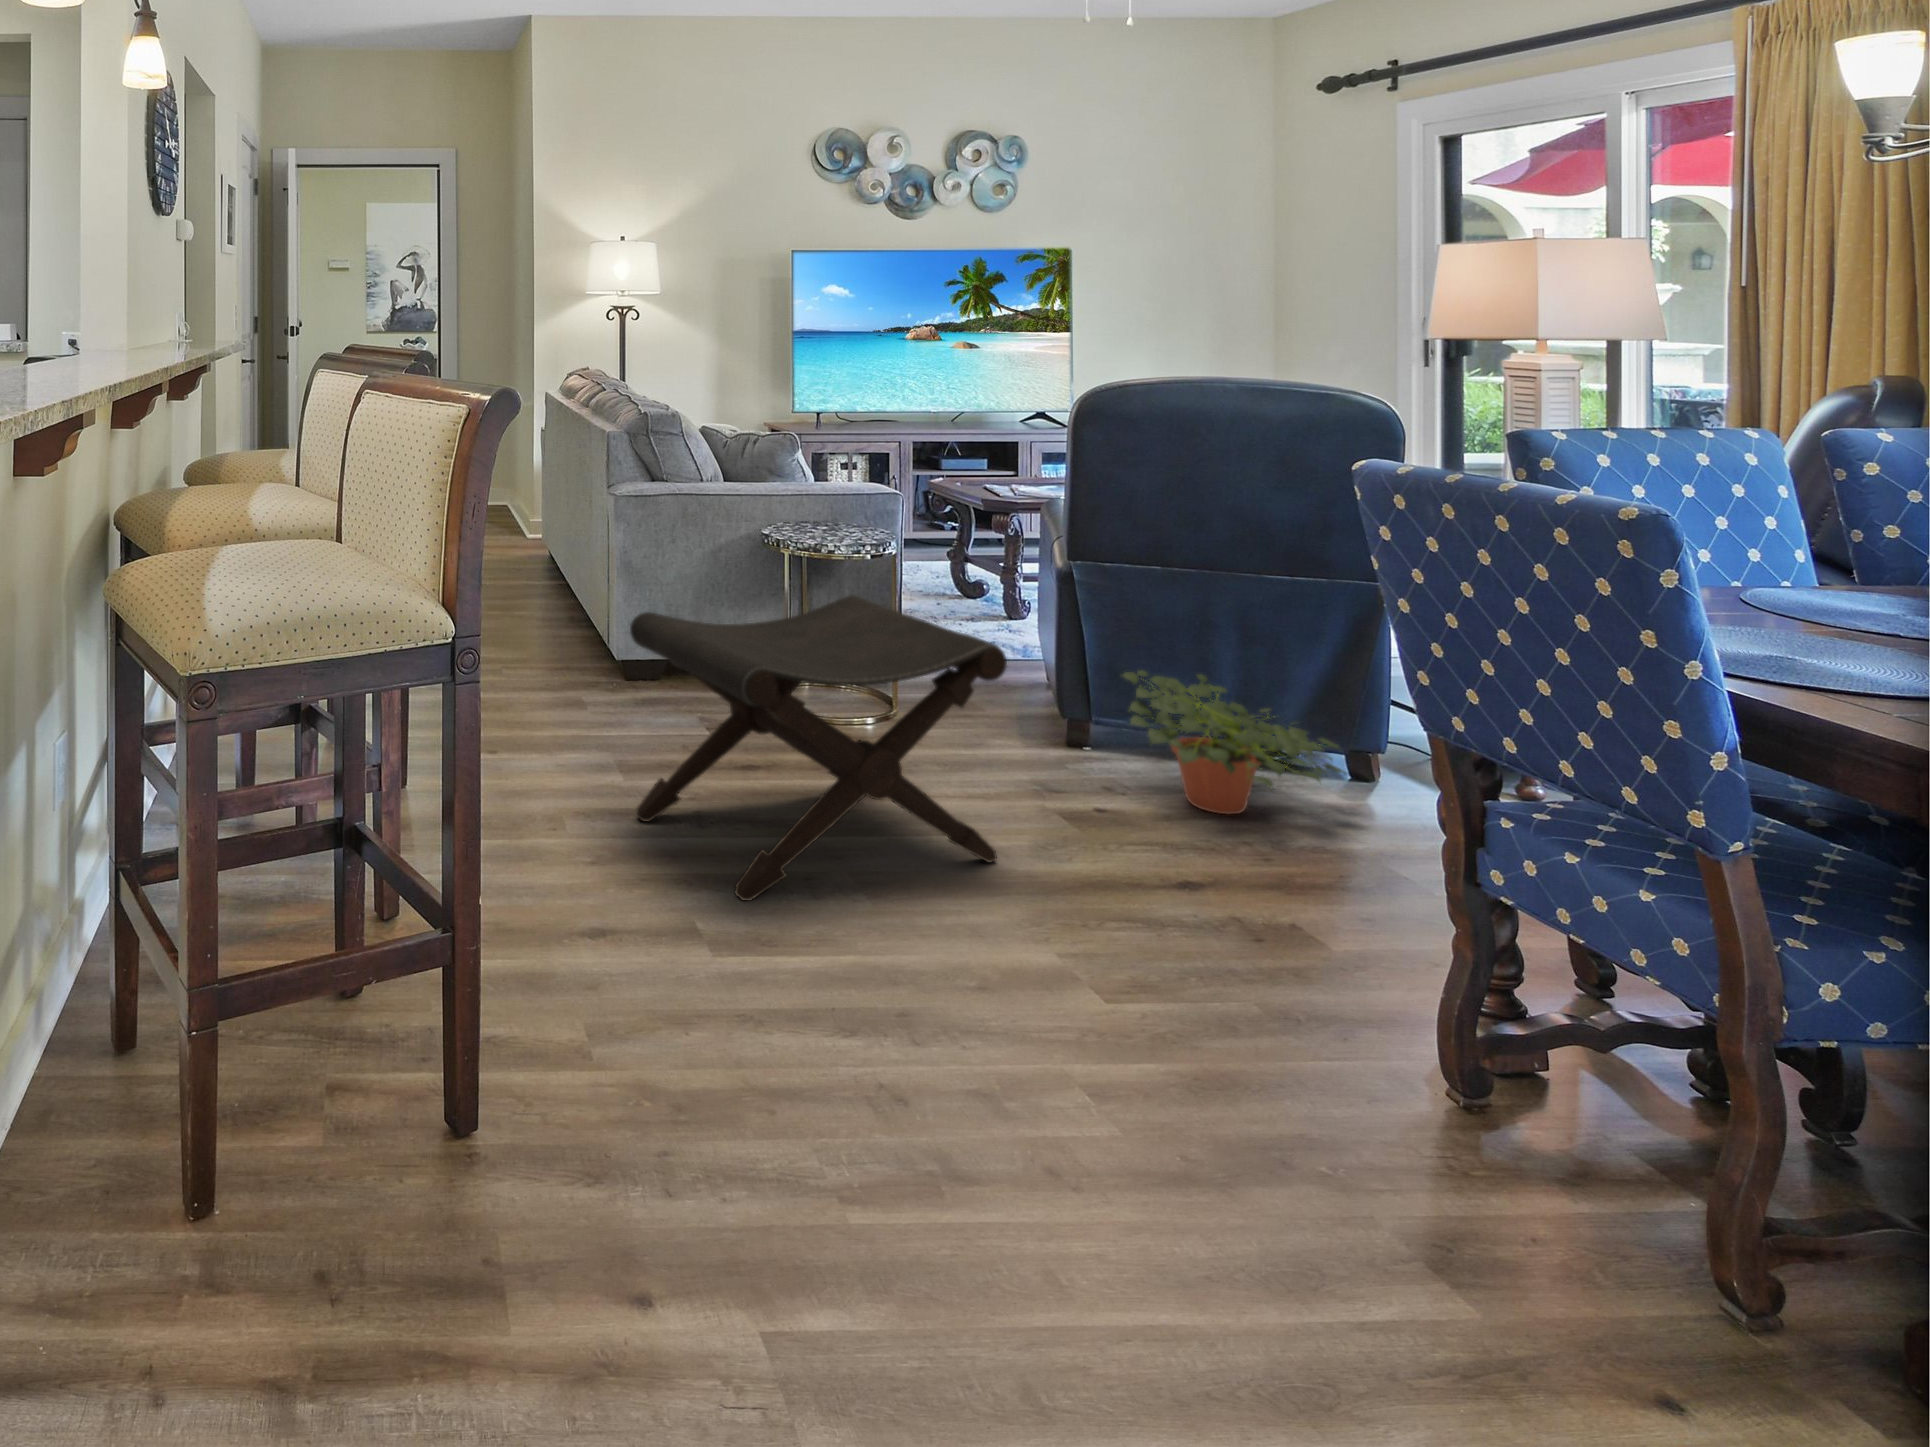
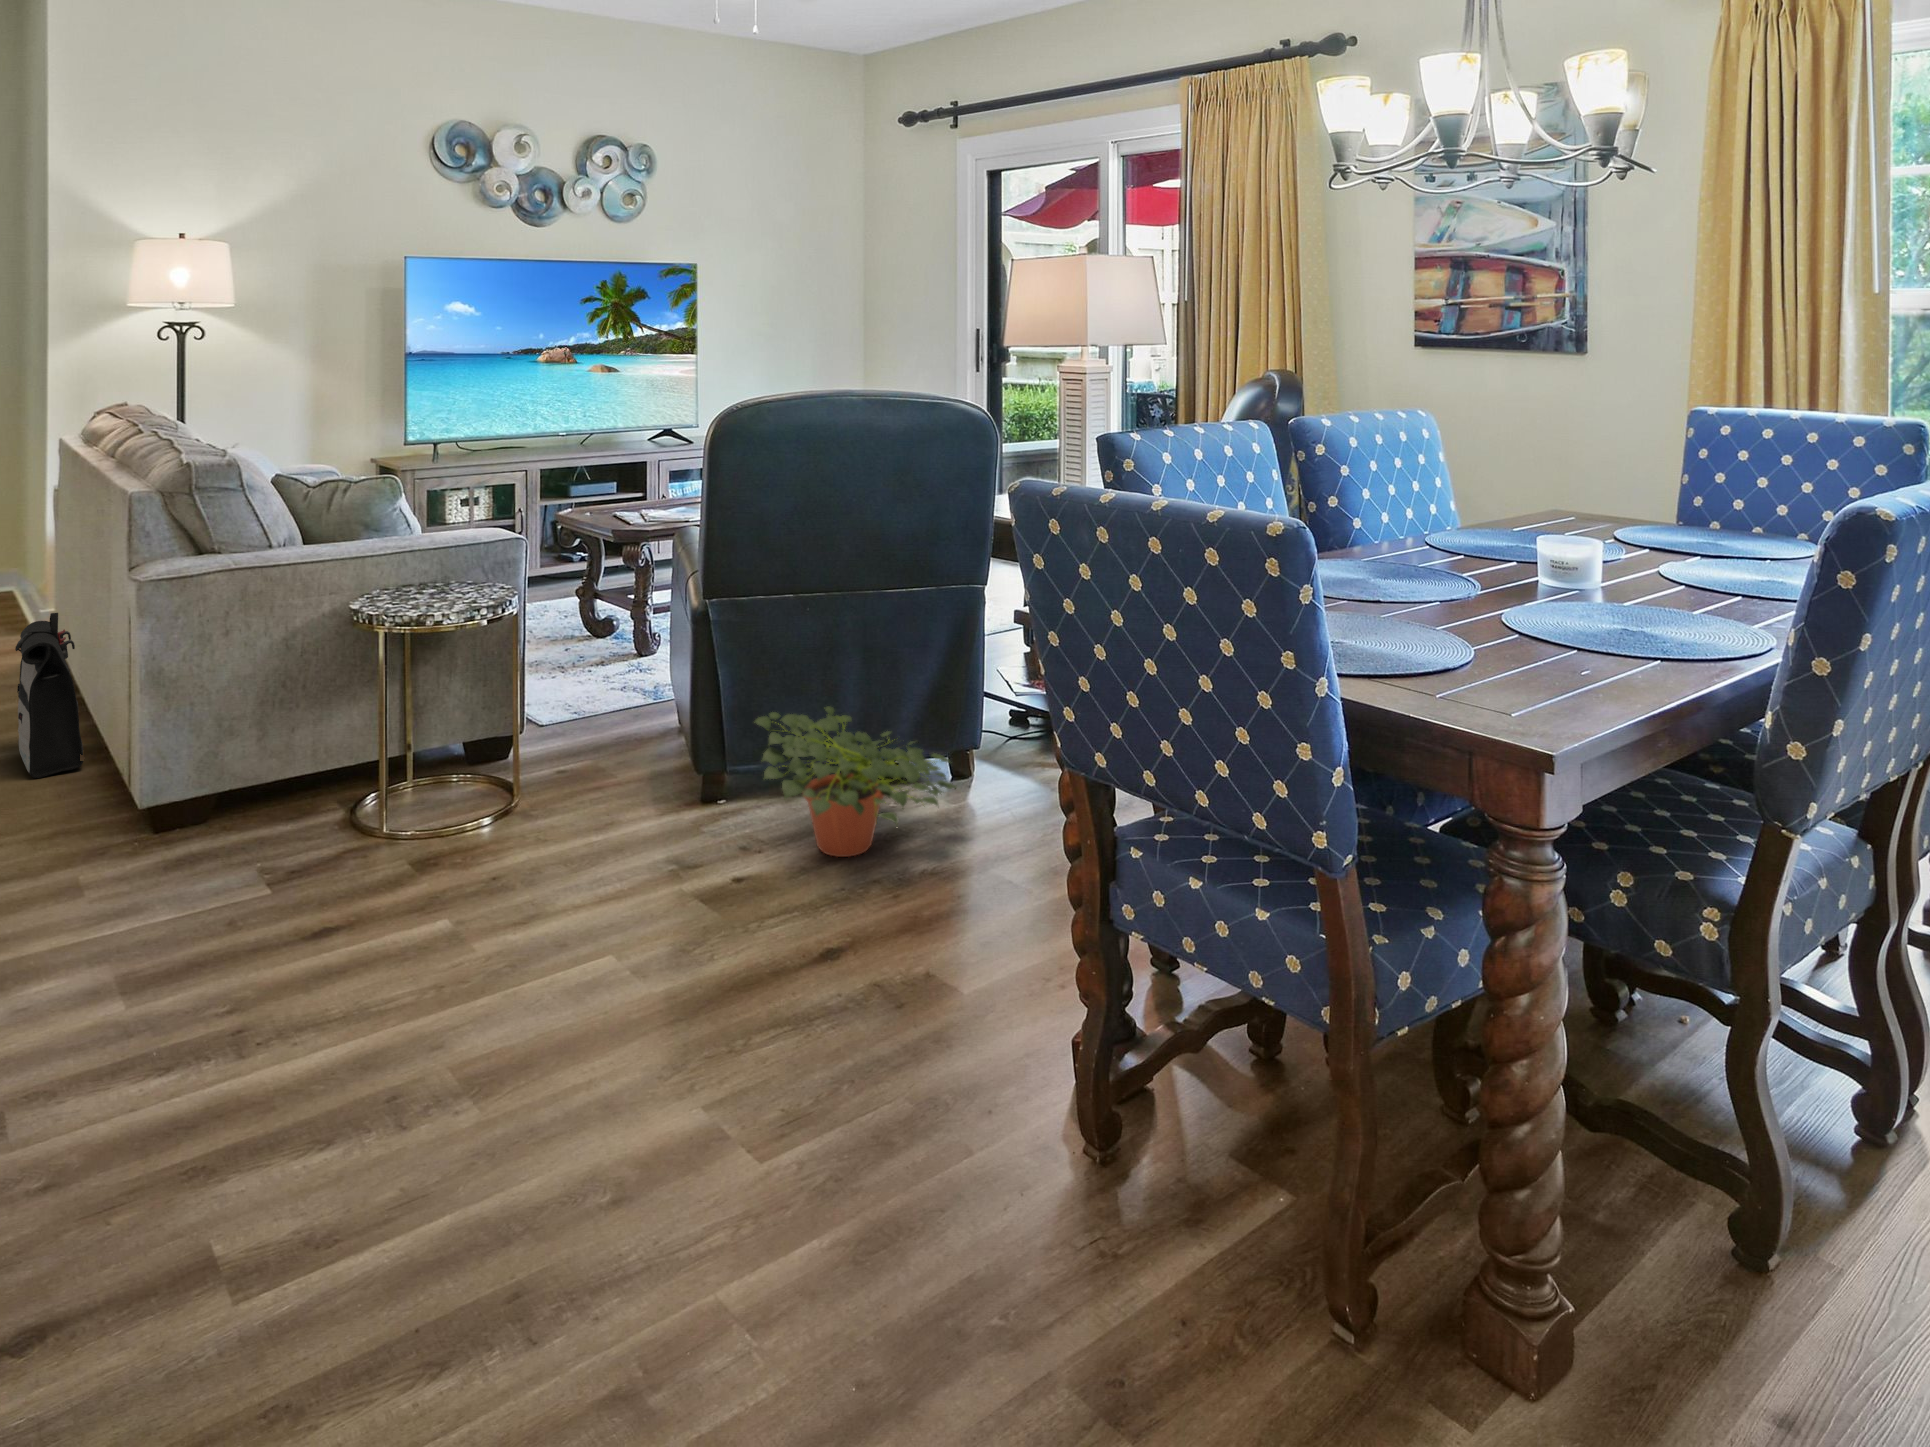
backpack: none [527,516,572,633] -> present [15,613,83,778]
footstool: present [630,595,1007,901] -> none [125,683,637,1169]

